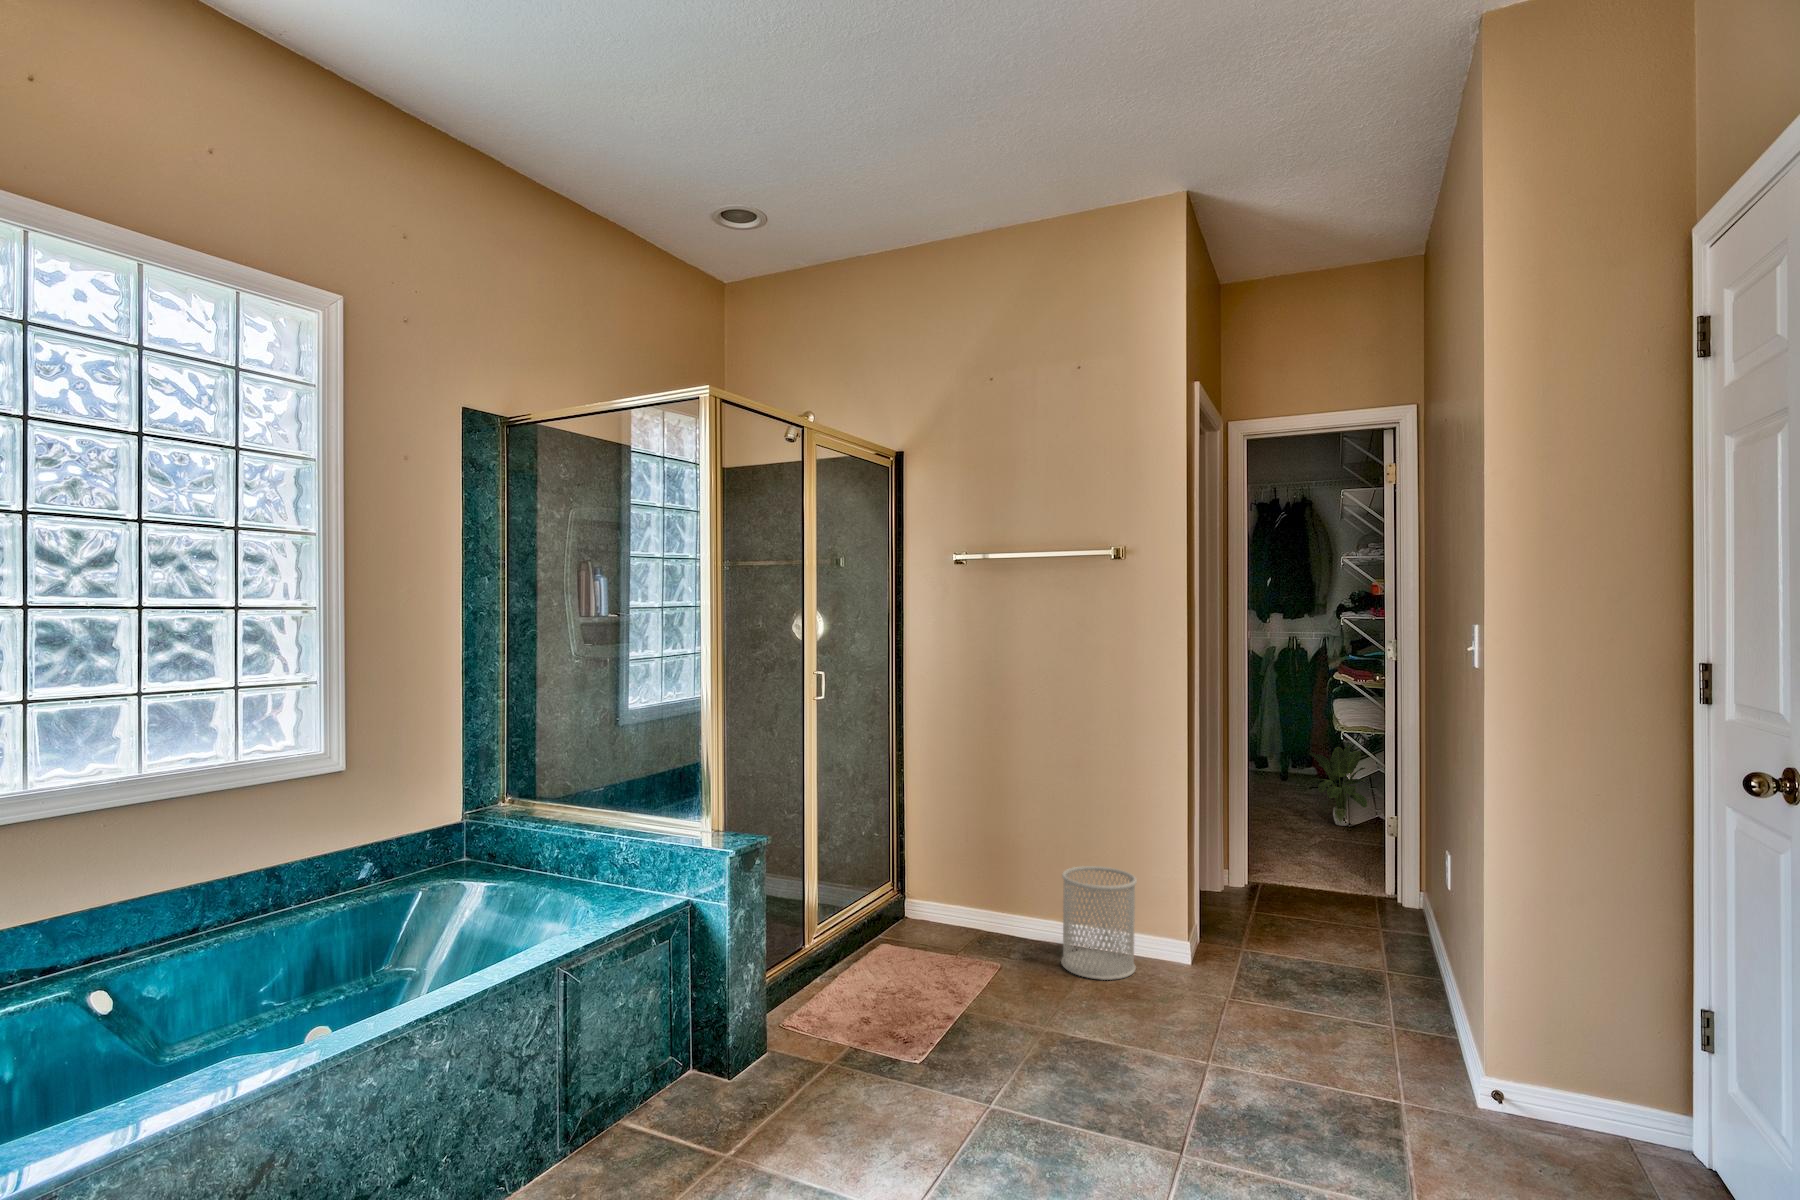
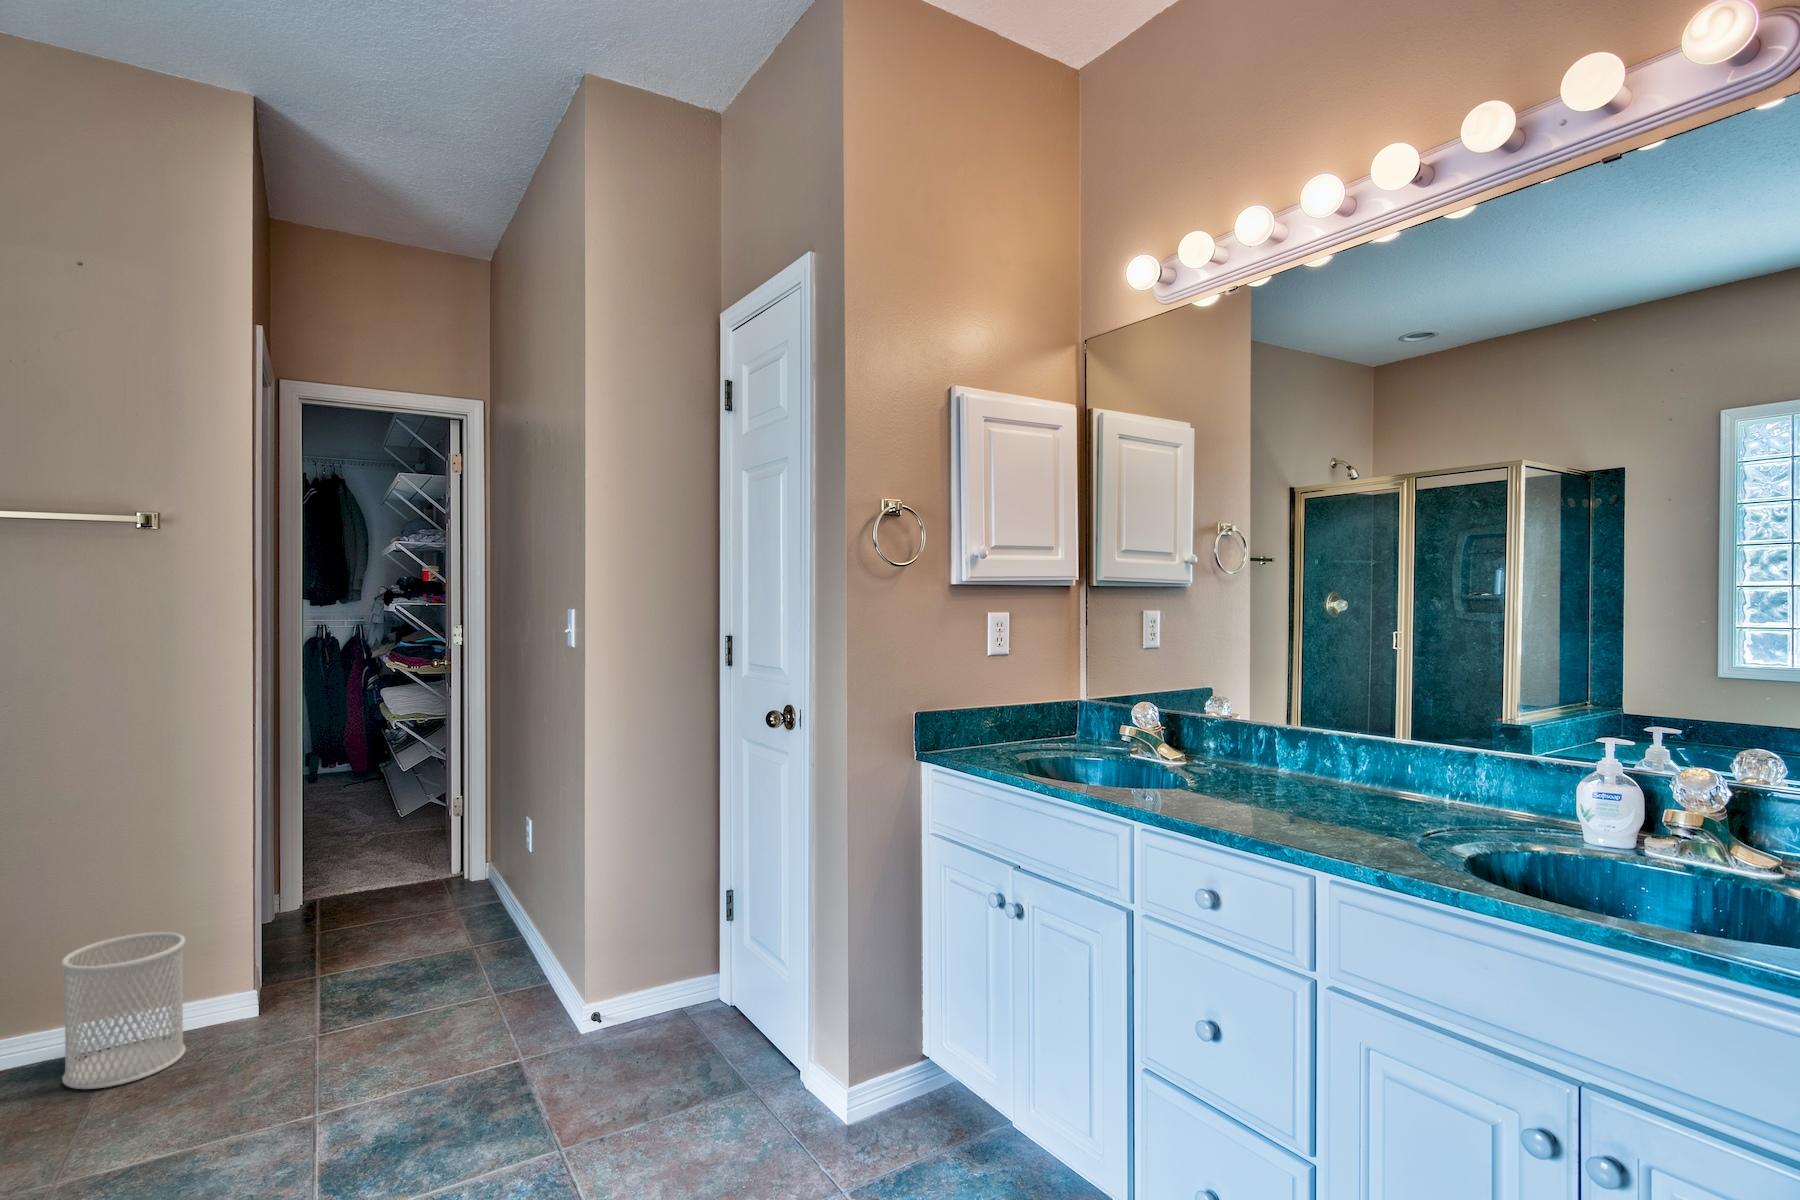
potted plant: present [1308,744,1367,826] -> none [352,732,418,818]

